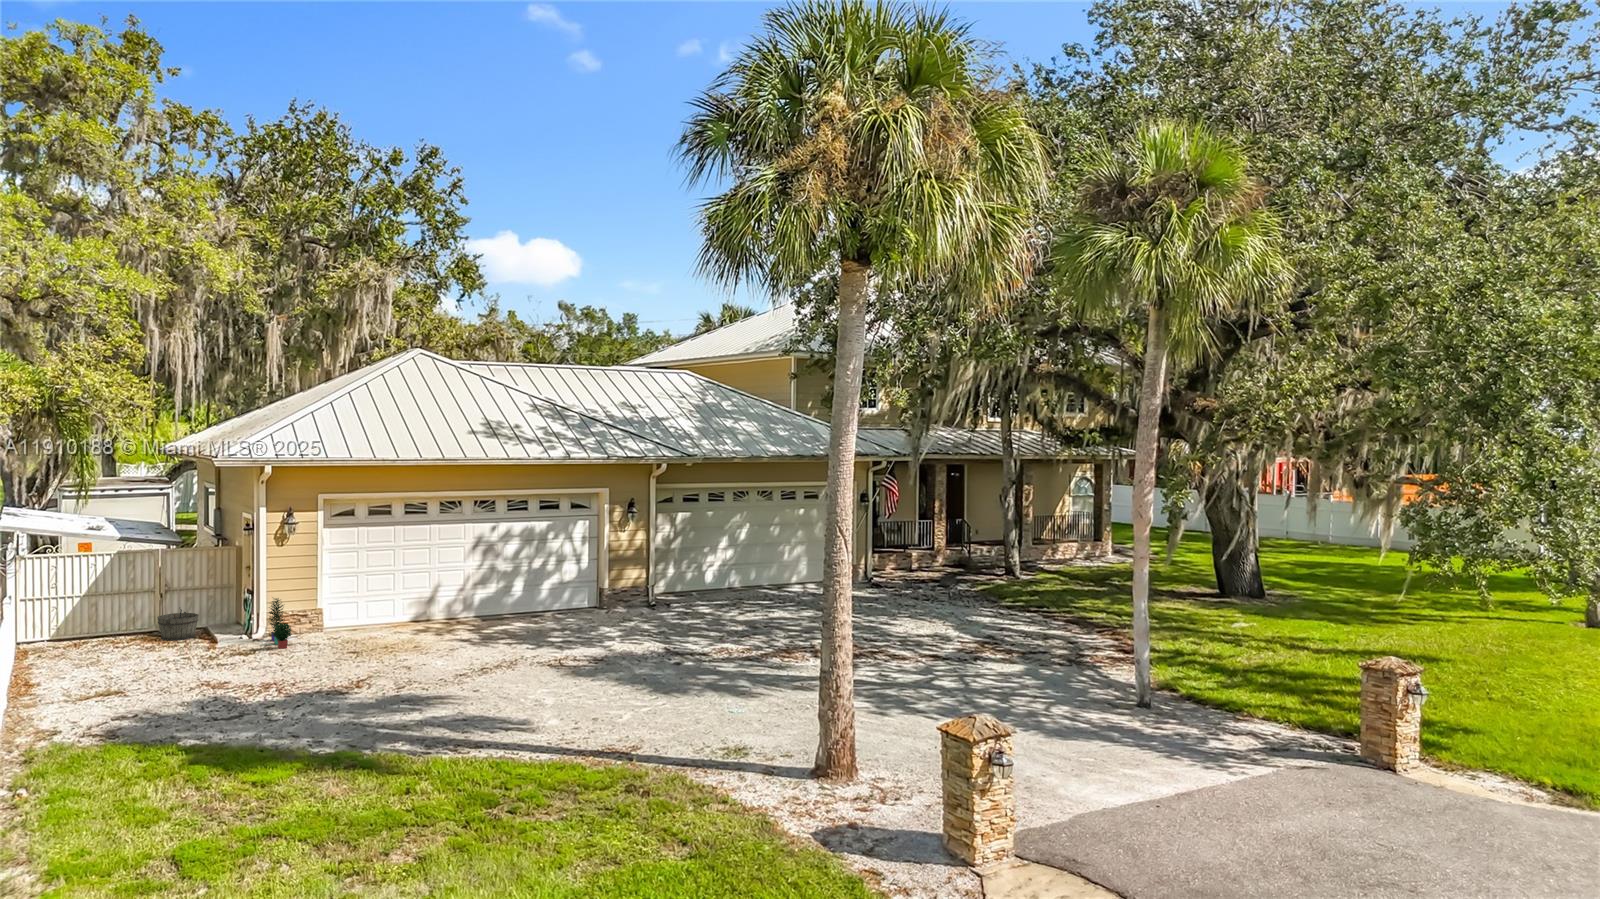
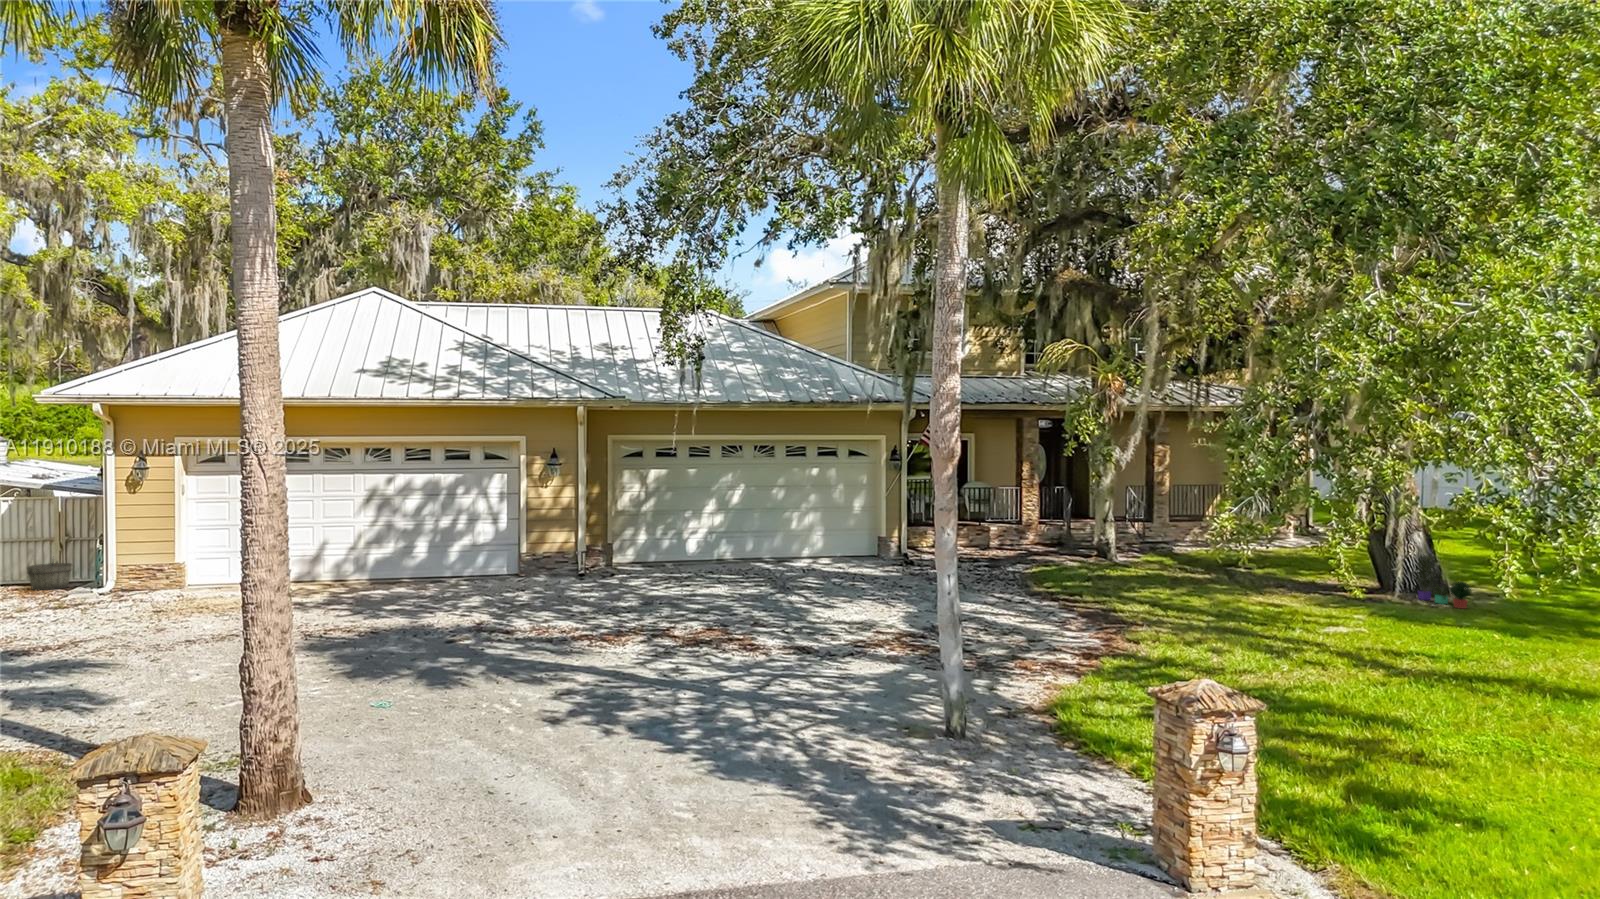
potted plant: present [269,598,292,649] -> present [1417,554,1471,608]

